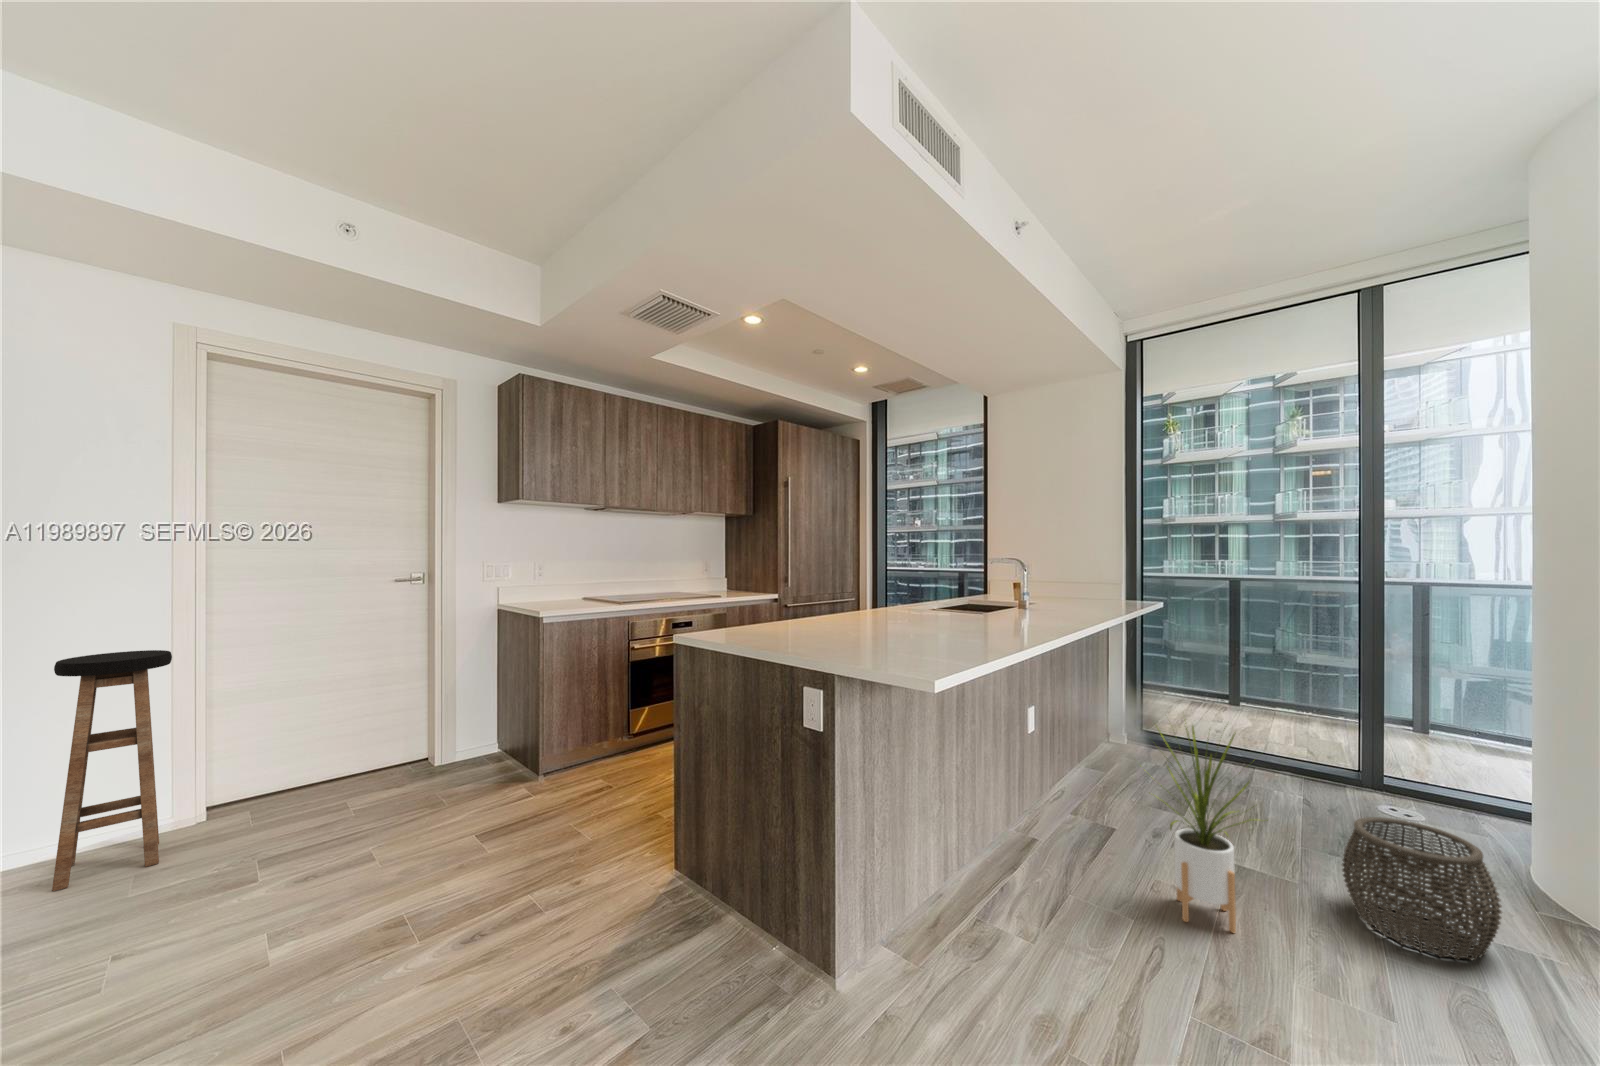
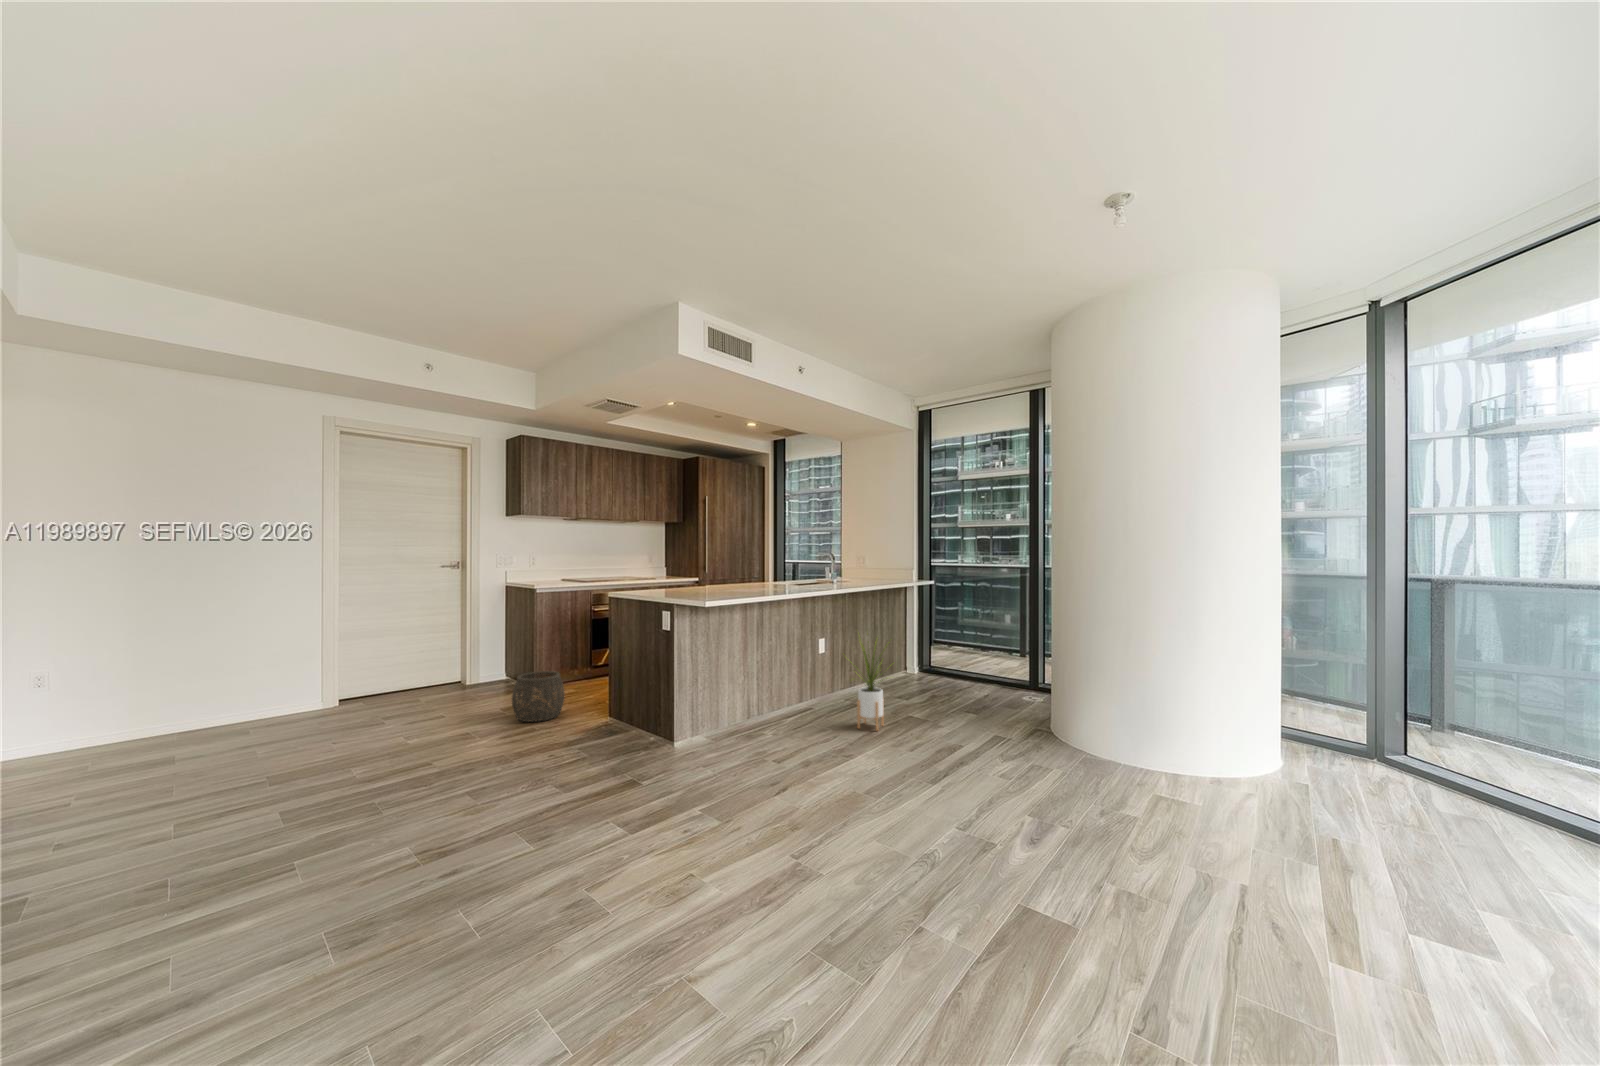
bar stool: present [52,650,172,891] -> none [273,603,329,726]
woven basket: present [1342,817,1502,960] -> present [512,671,565,722]

